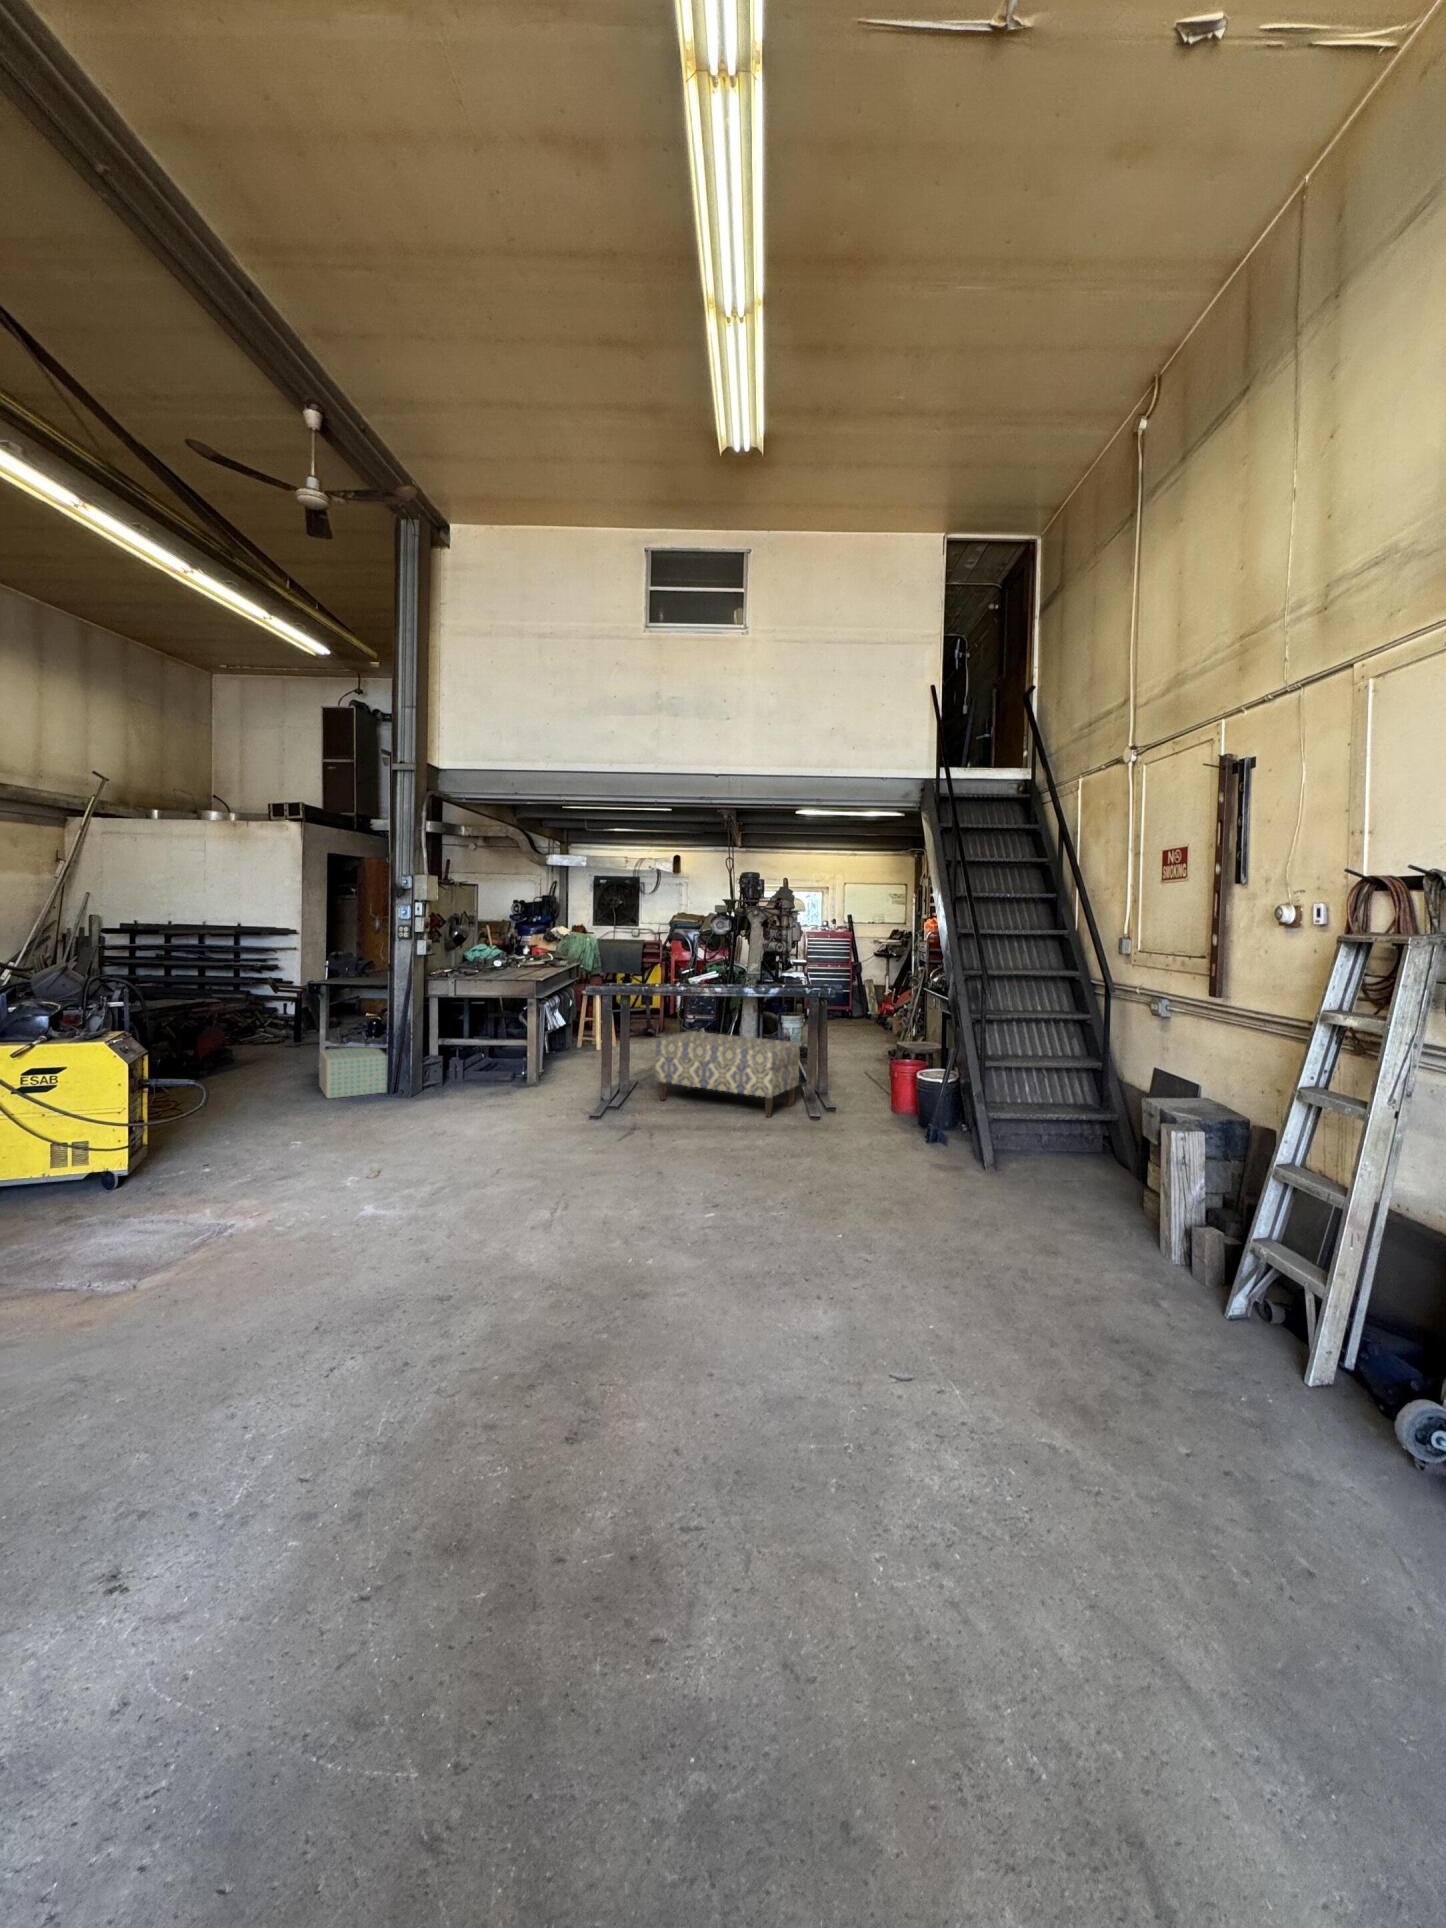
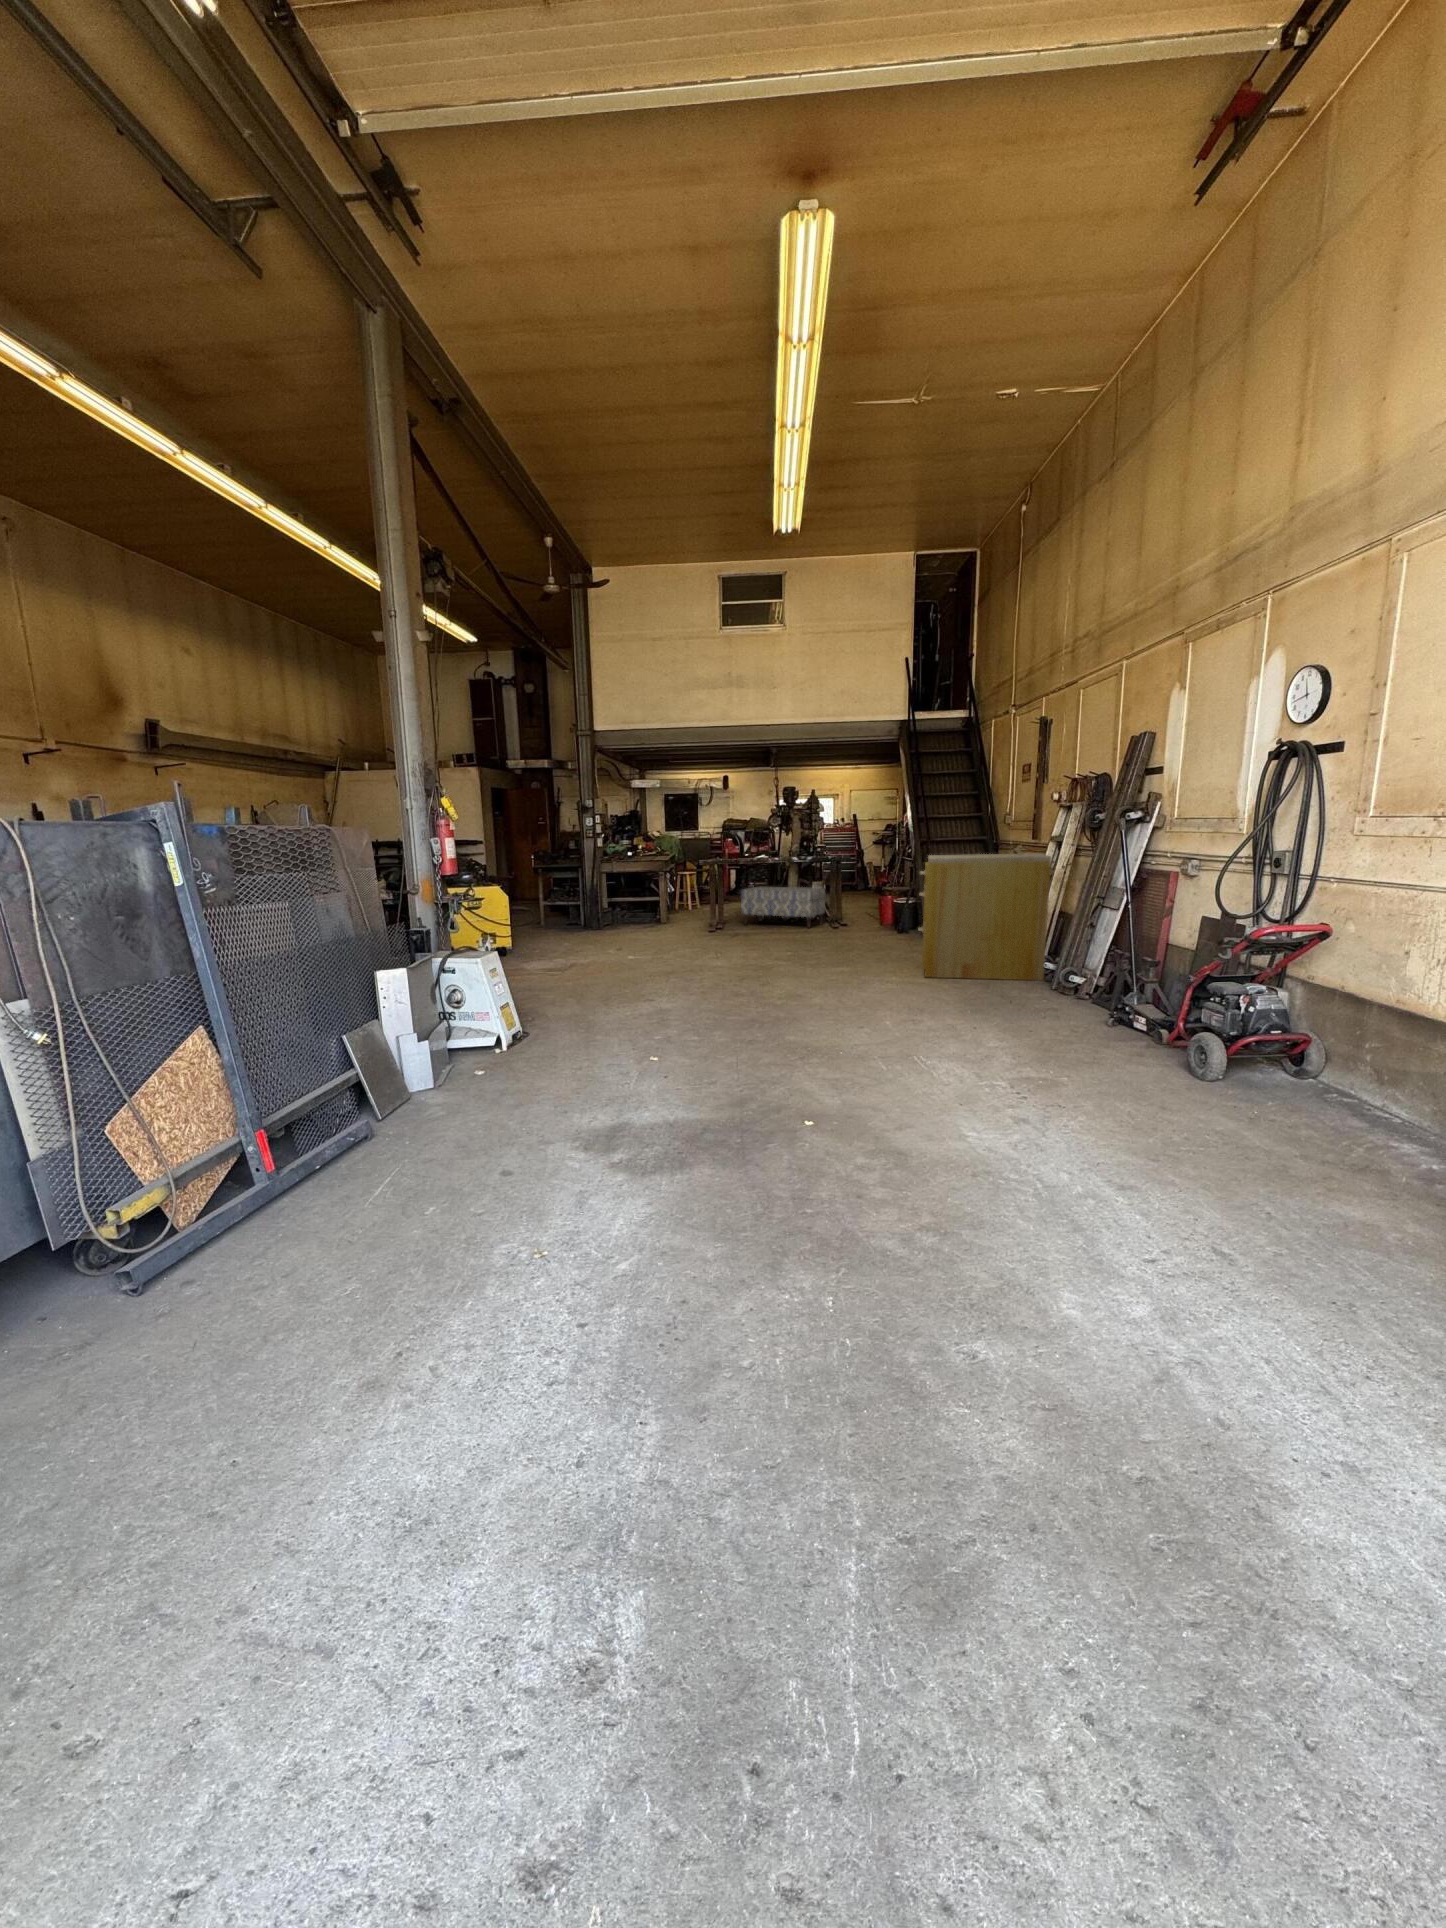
filing cabinet: none [1018,1041,1427,1462] -> present [918,853,1052,980]
storage box: present [319,1046,387,1098] -> none [544,904,587,930]

